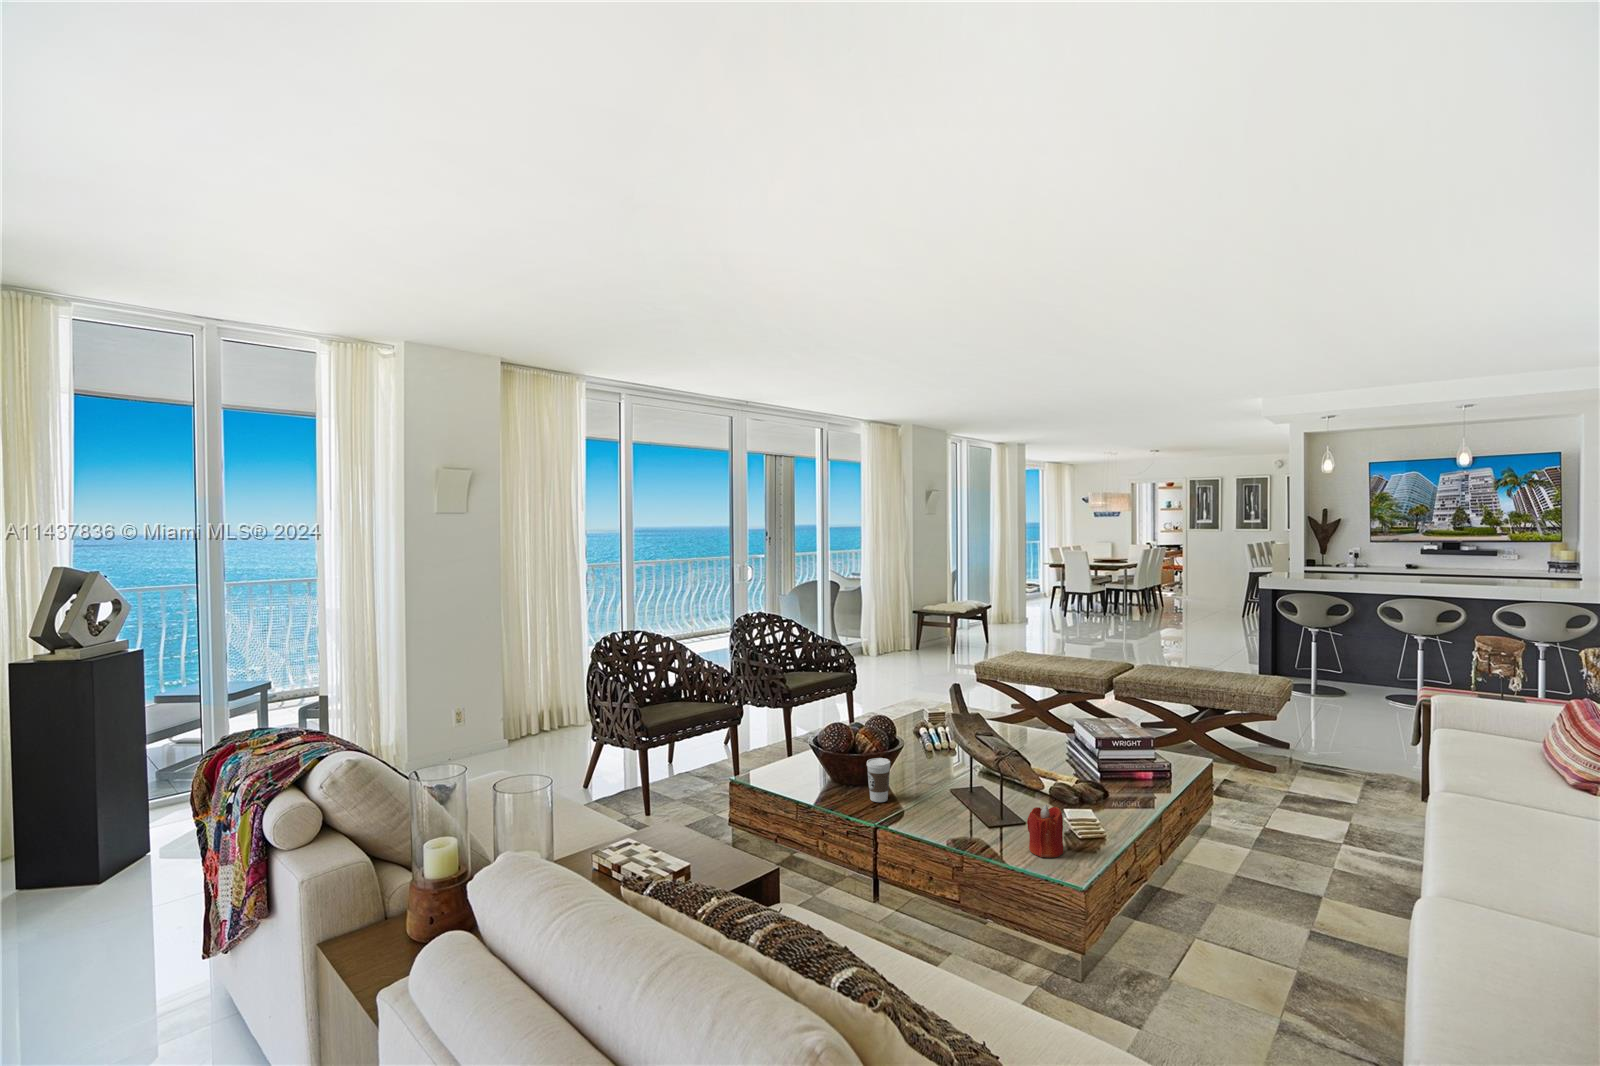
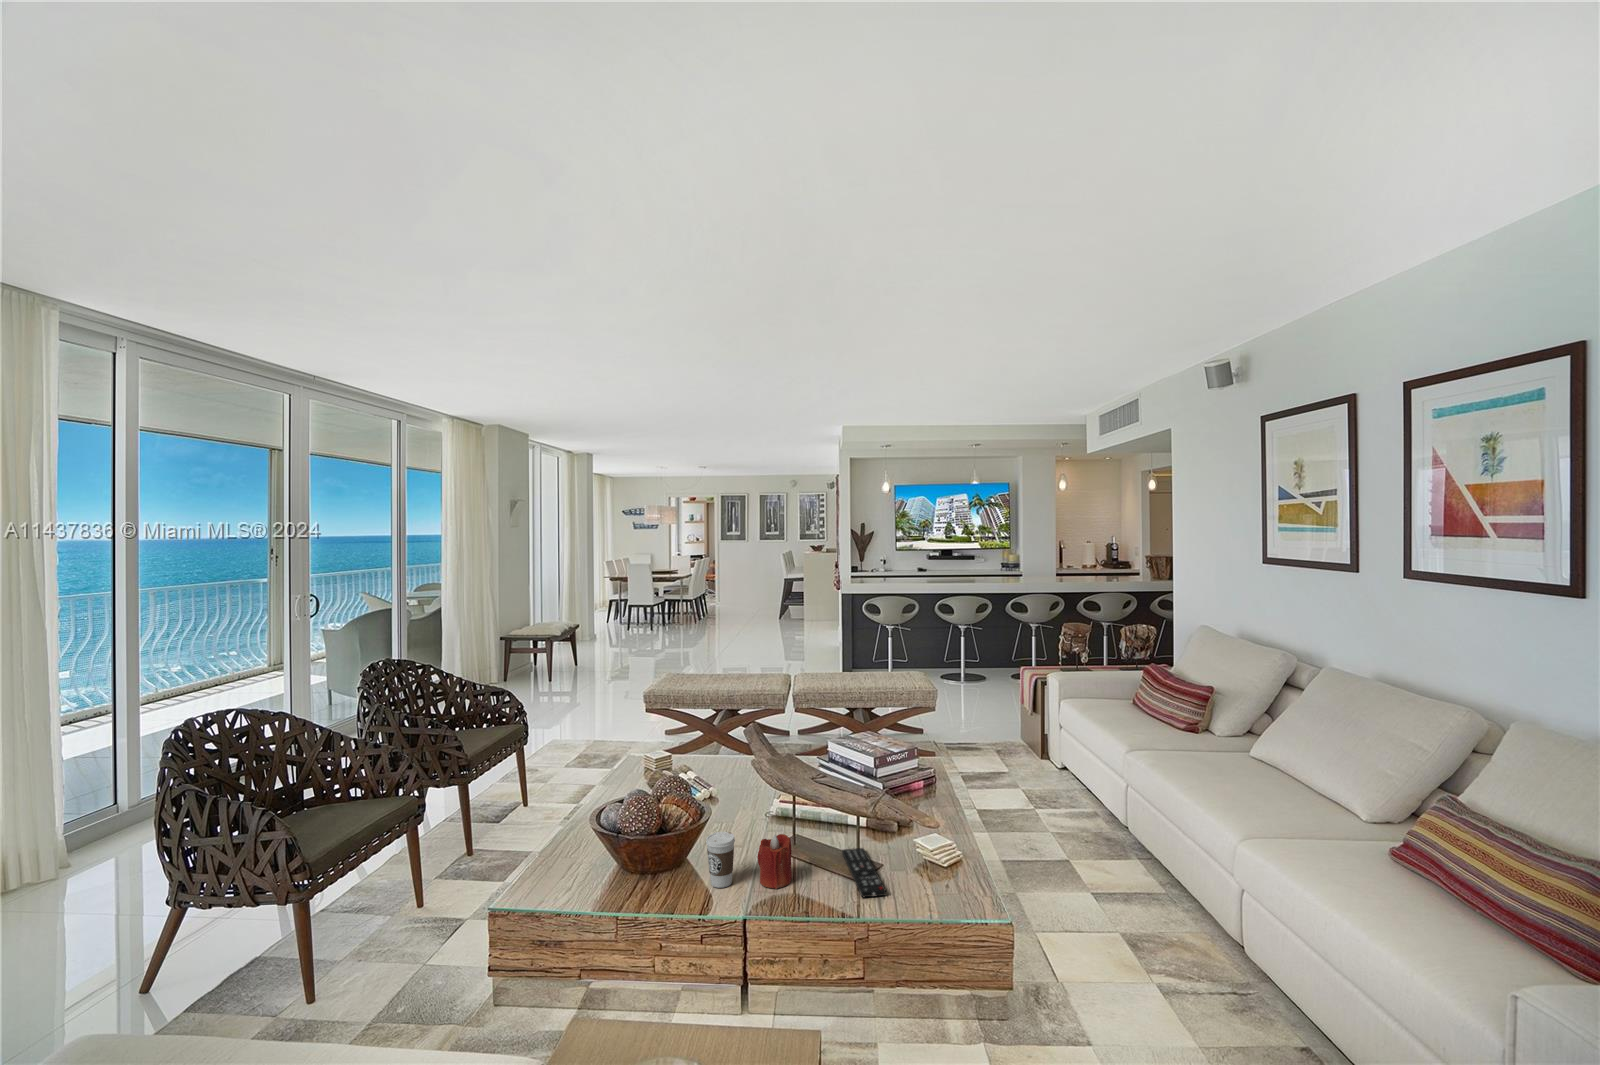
remote control: none [971,801,1017,840] -> present [842,848,886,897]
candle: present [1027,805,1063,858] -> present [757,834,792,889]

